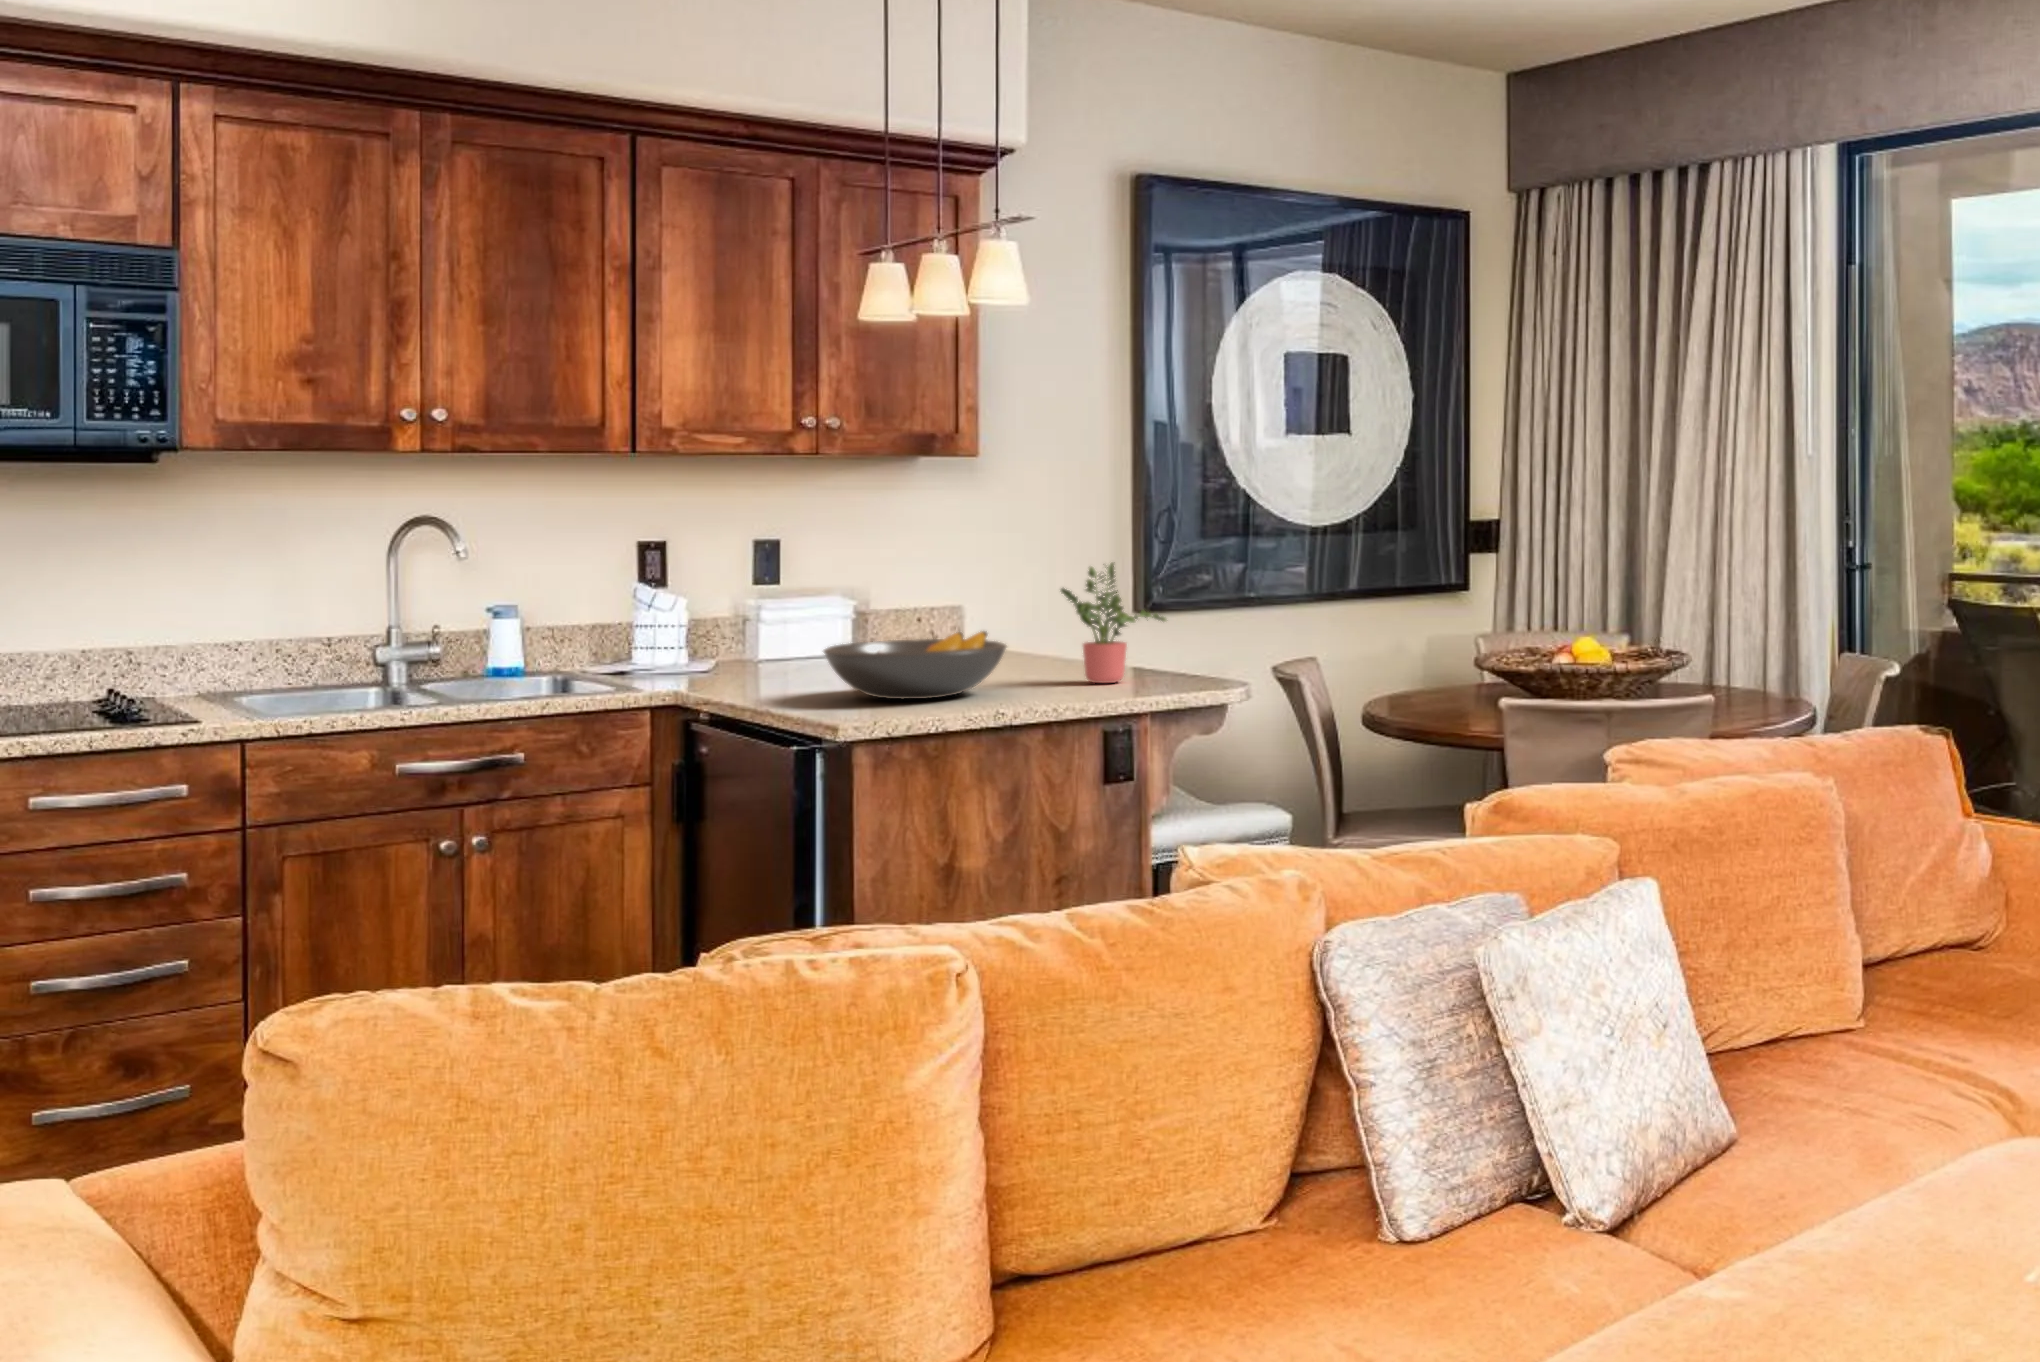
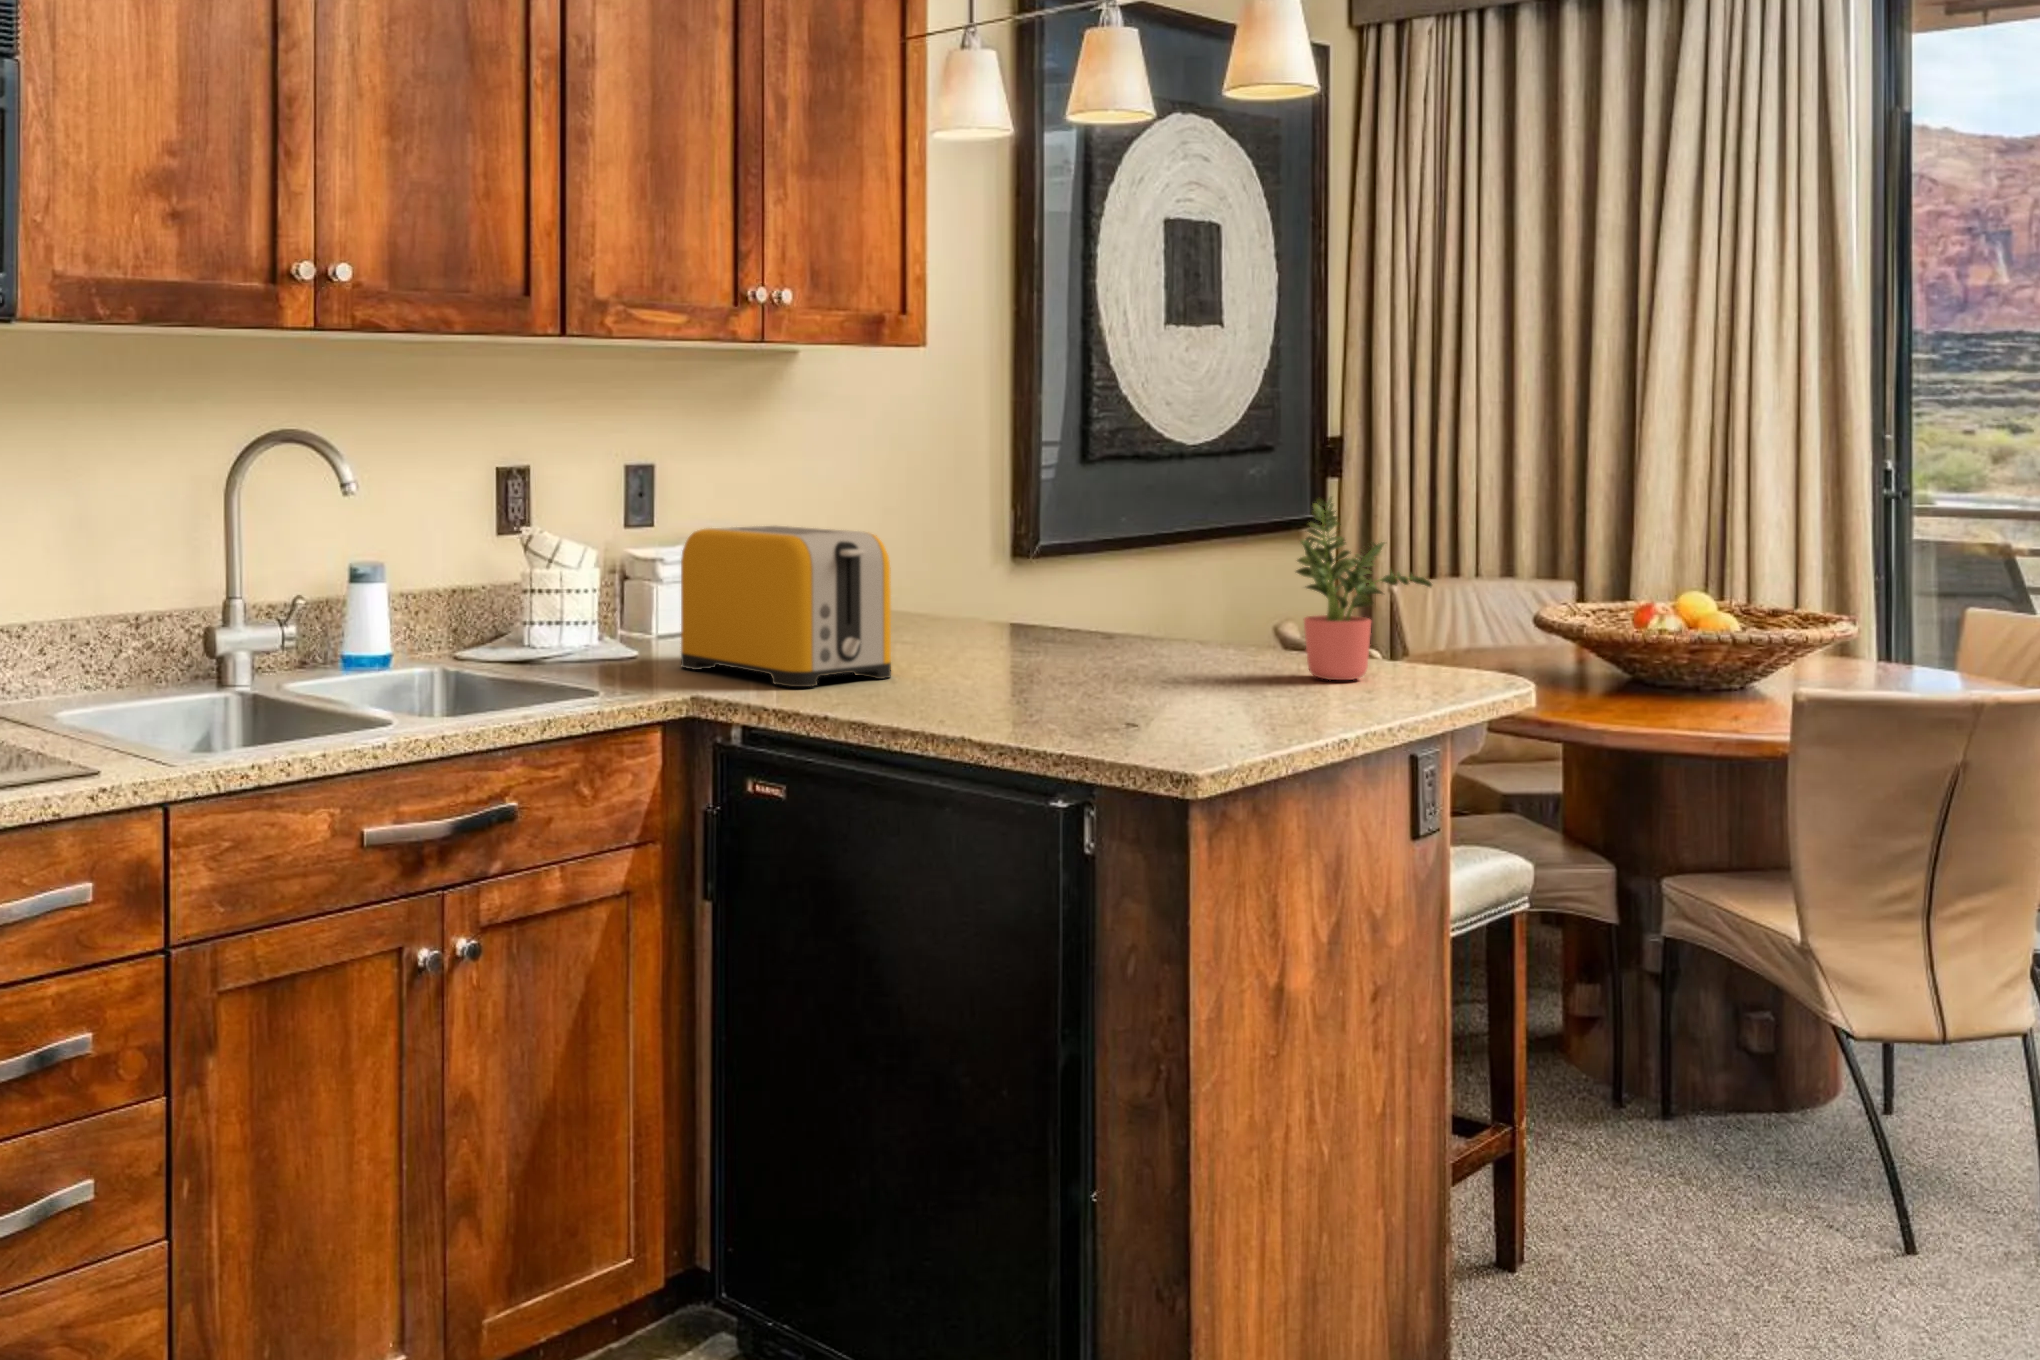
toaster: none [712,582,830,686] -> present [681,526,891,687]
fruit bowl: present [824,631,1007,699] -> none [1002,604,1280,714]

